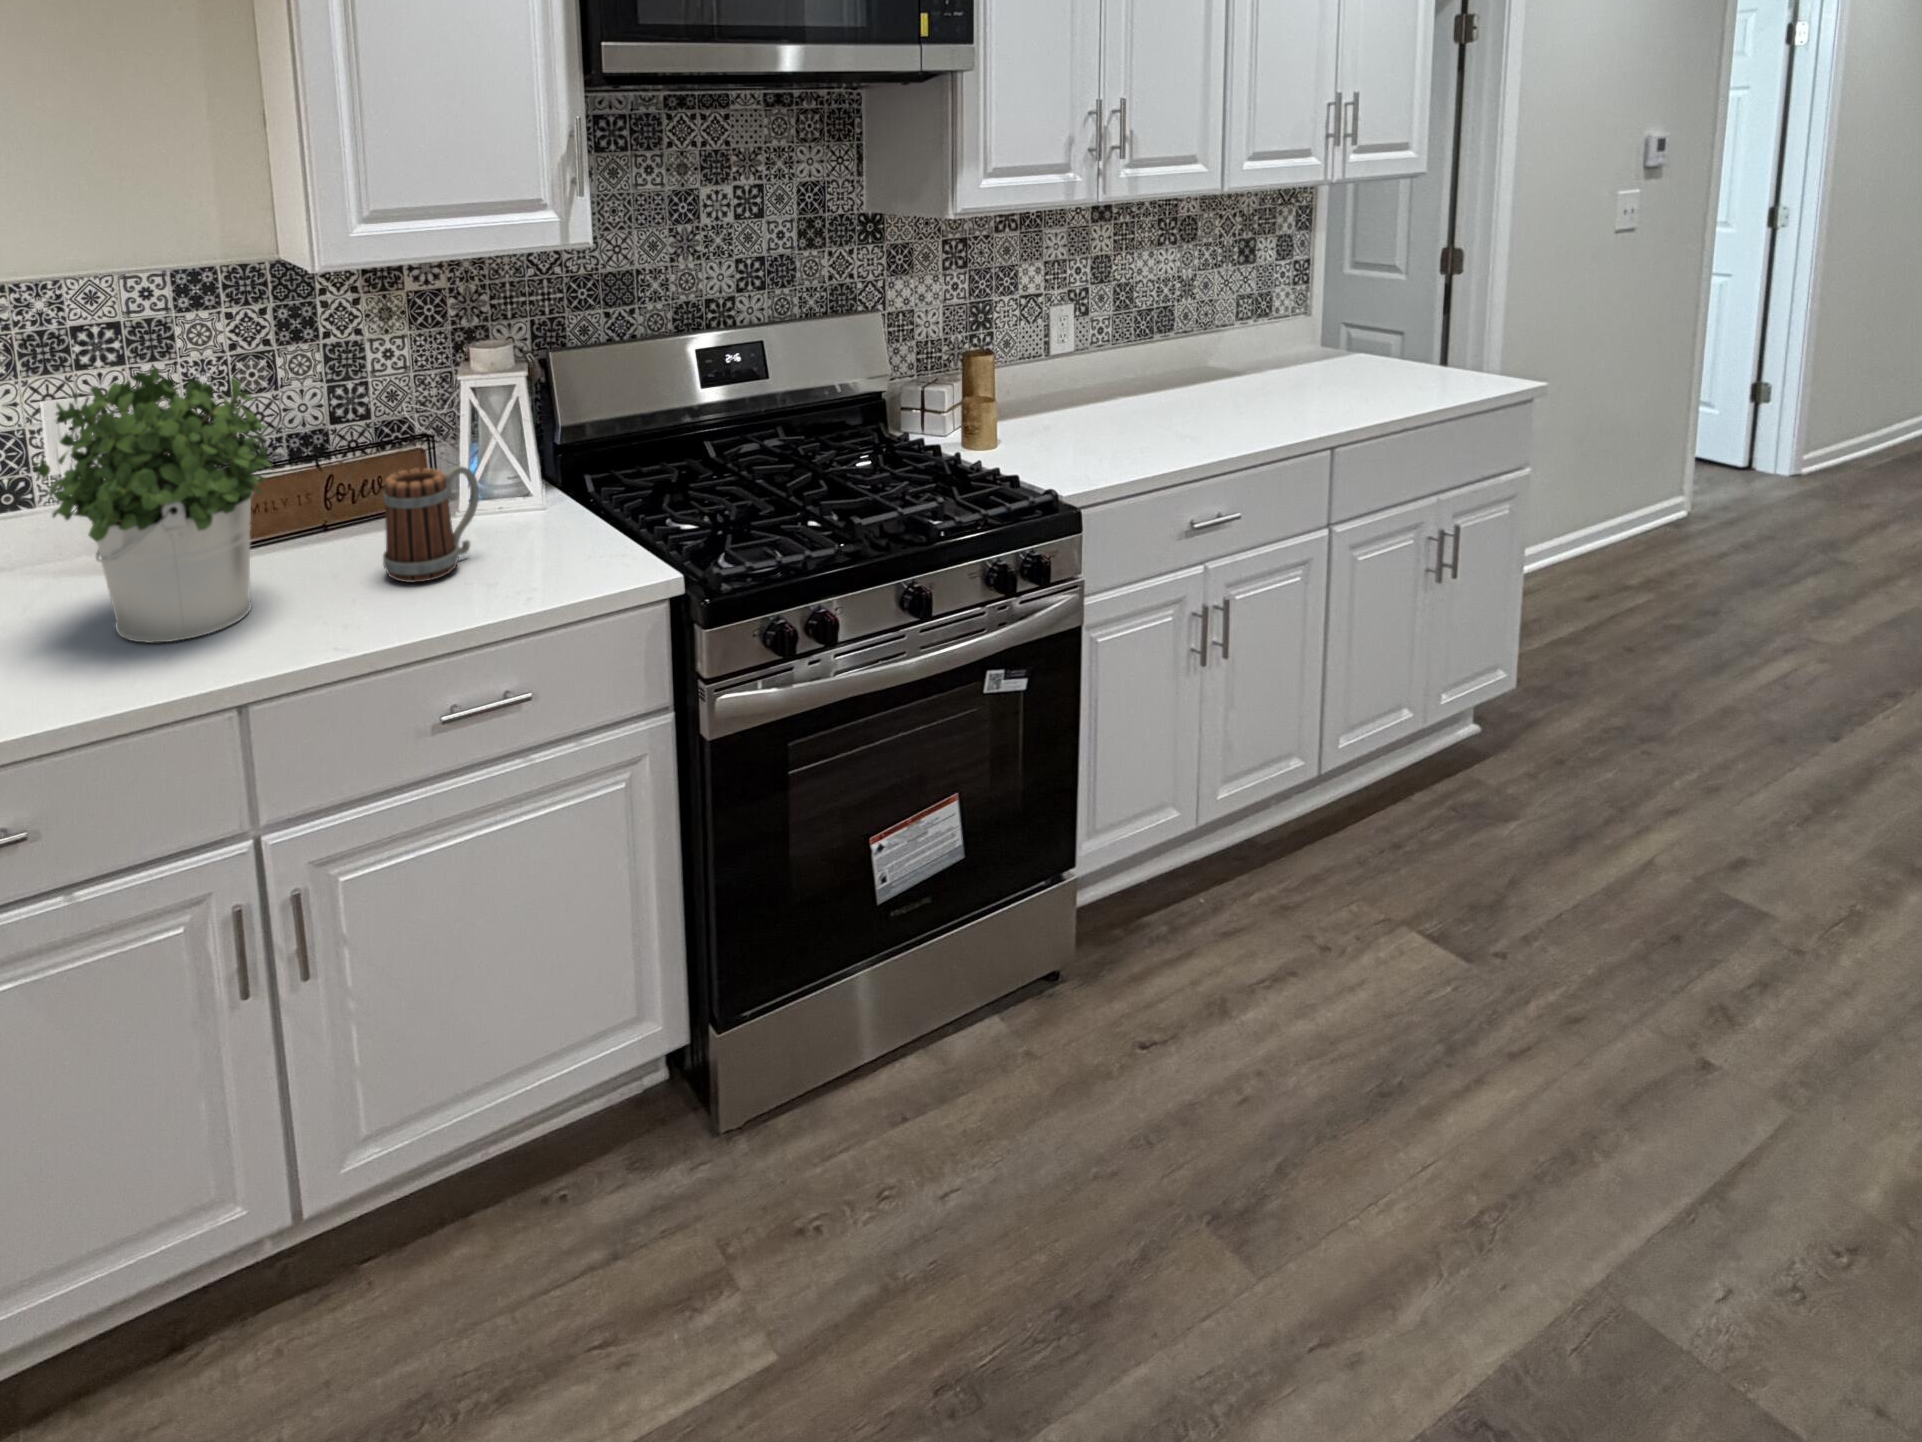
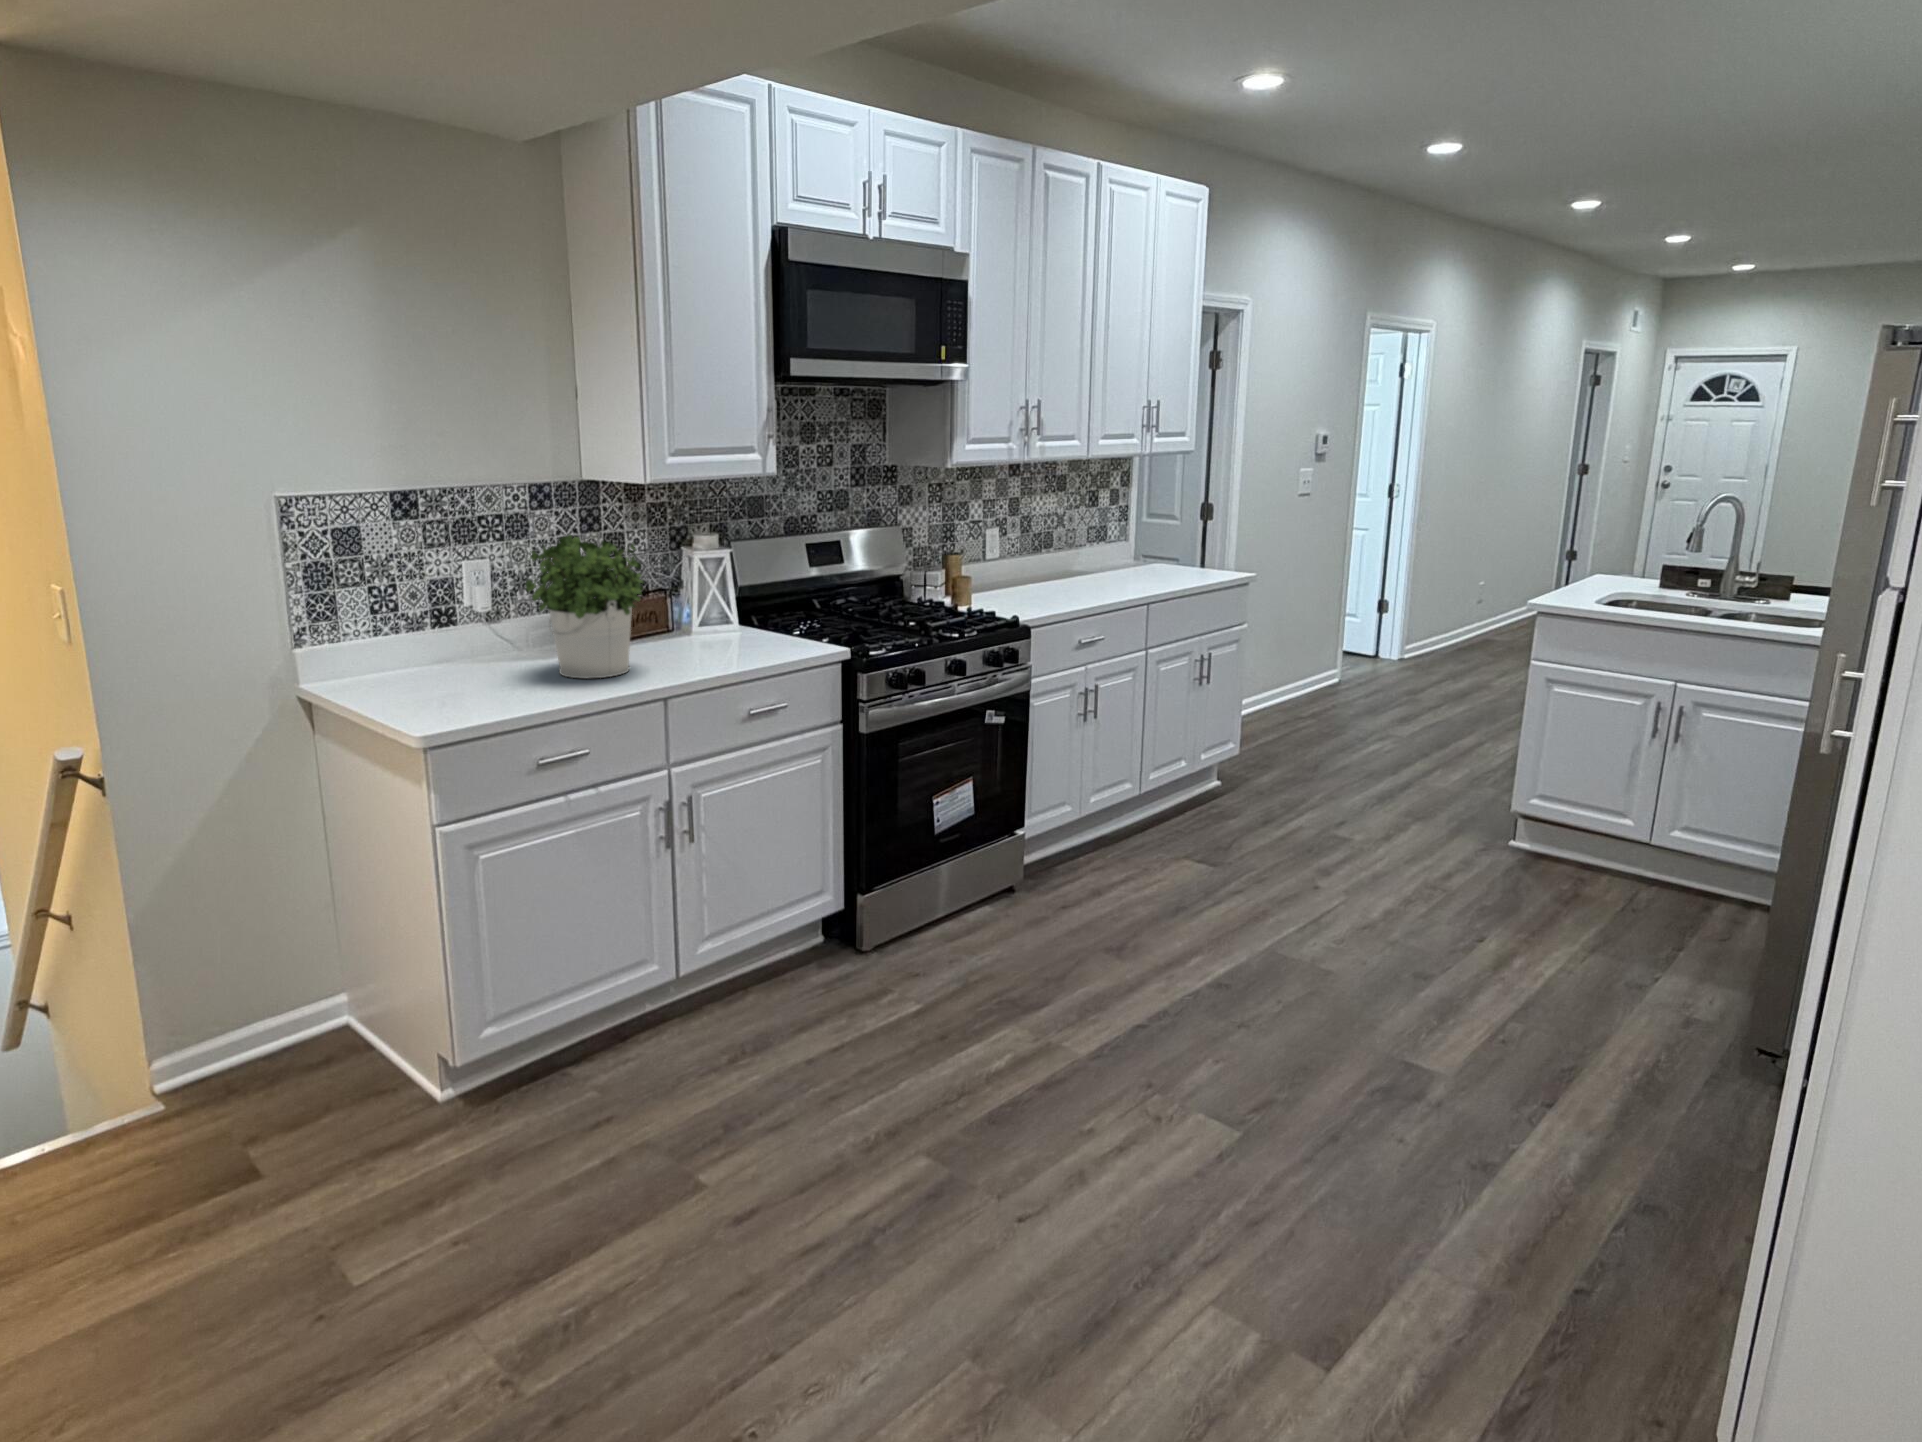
mug: present [383,466,479,582] -> none [683,595,728,656]

